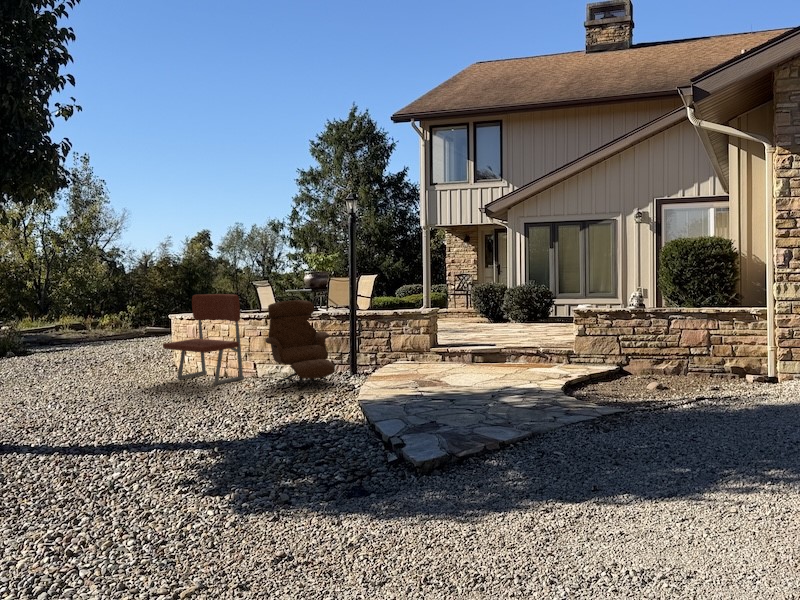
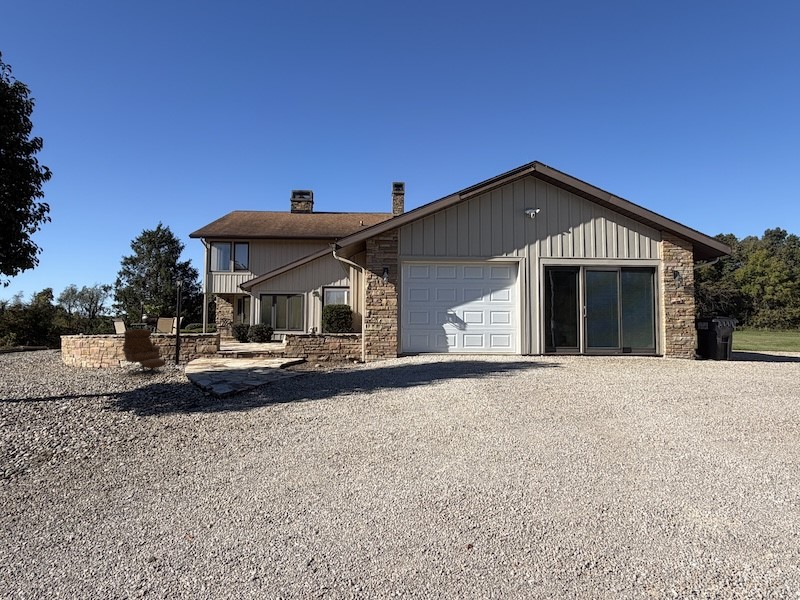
bench: present [163,294,244,385] -> none [47,326,104,376]

